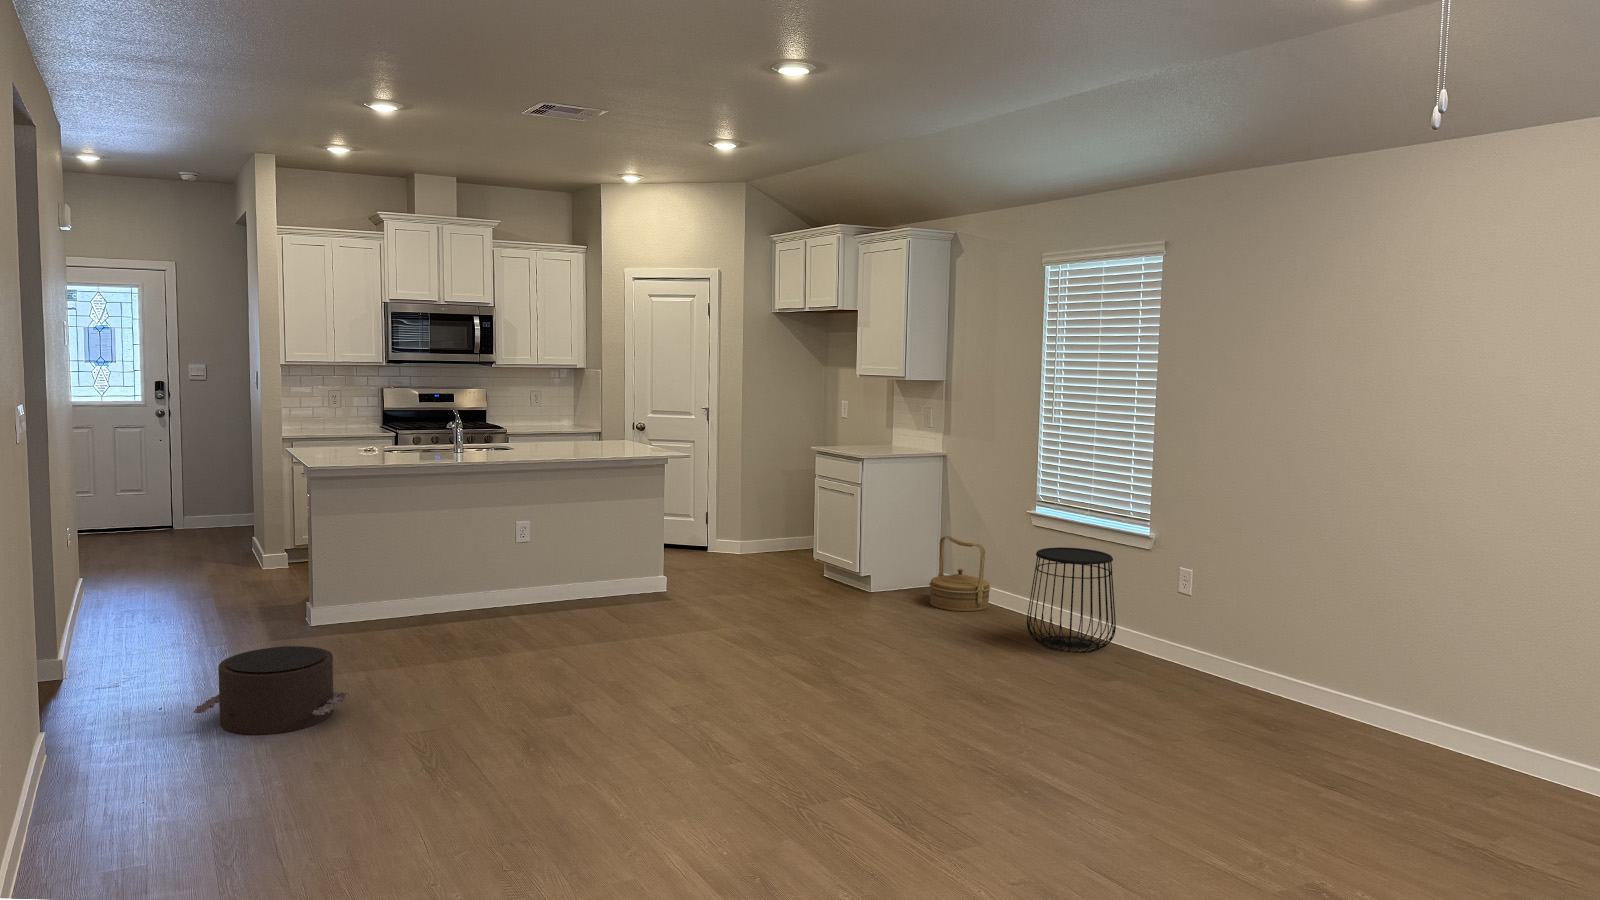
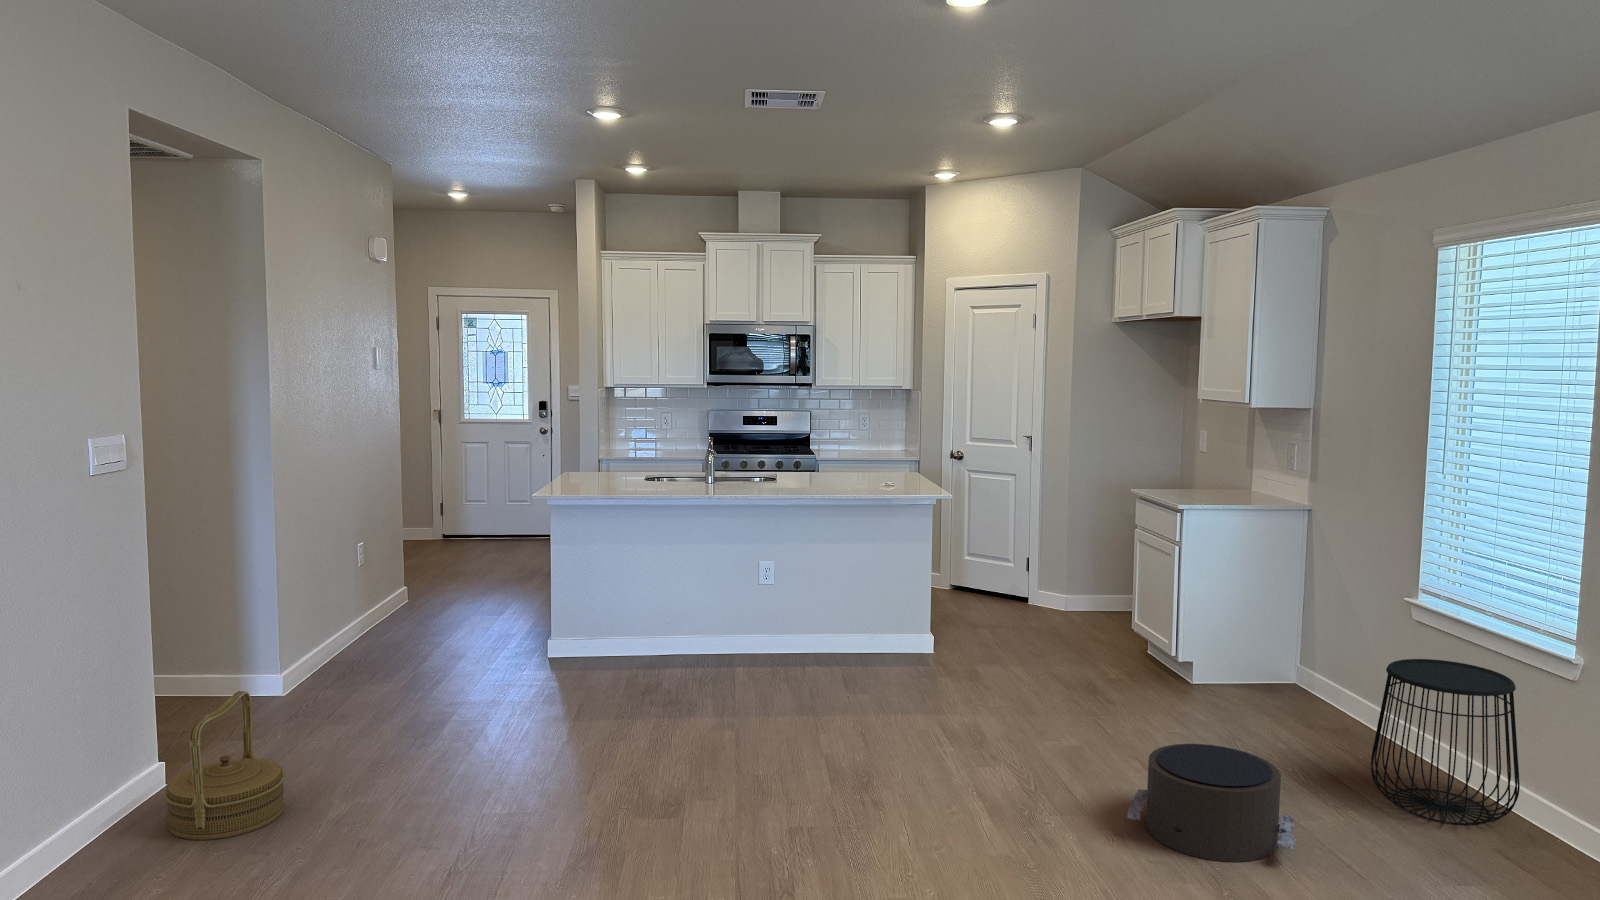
woven basket: present [929,536,991,611] -> present [164,691,285,840]
pouf: present [193,646,347,735] -> present [1127,744,1297,862]

